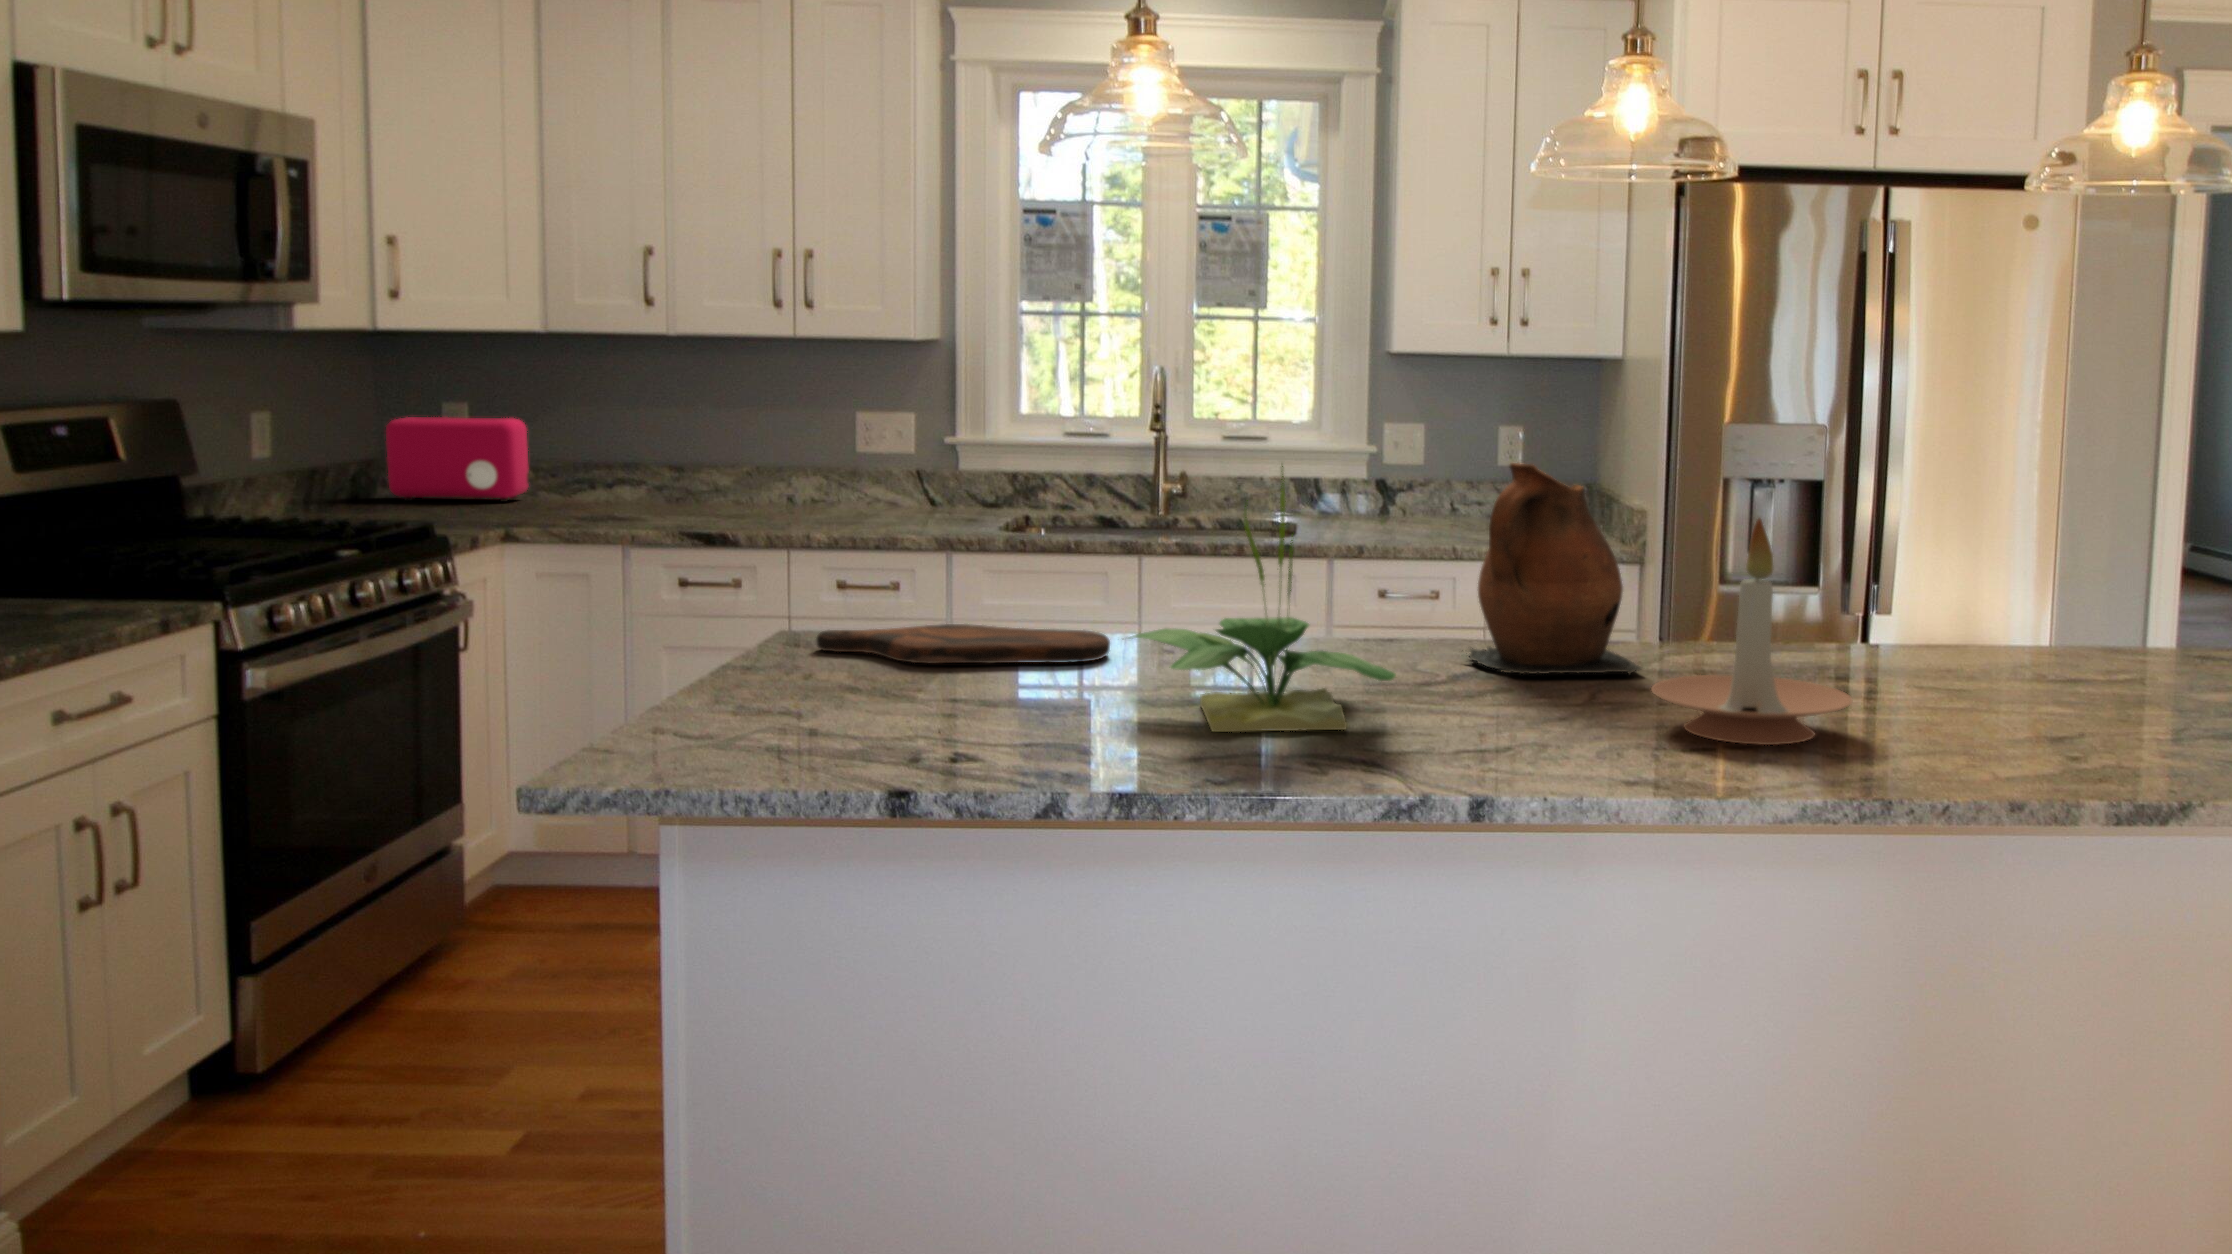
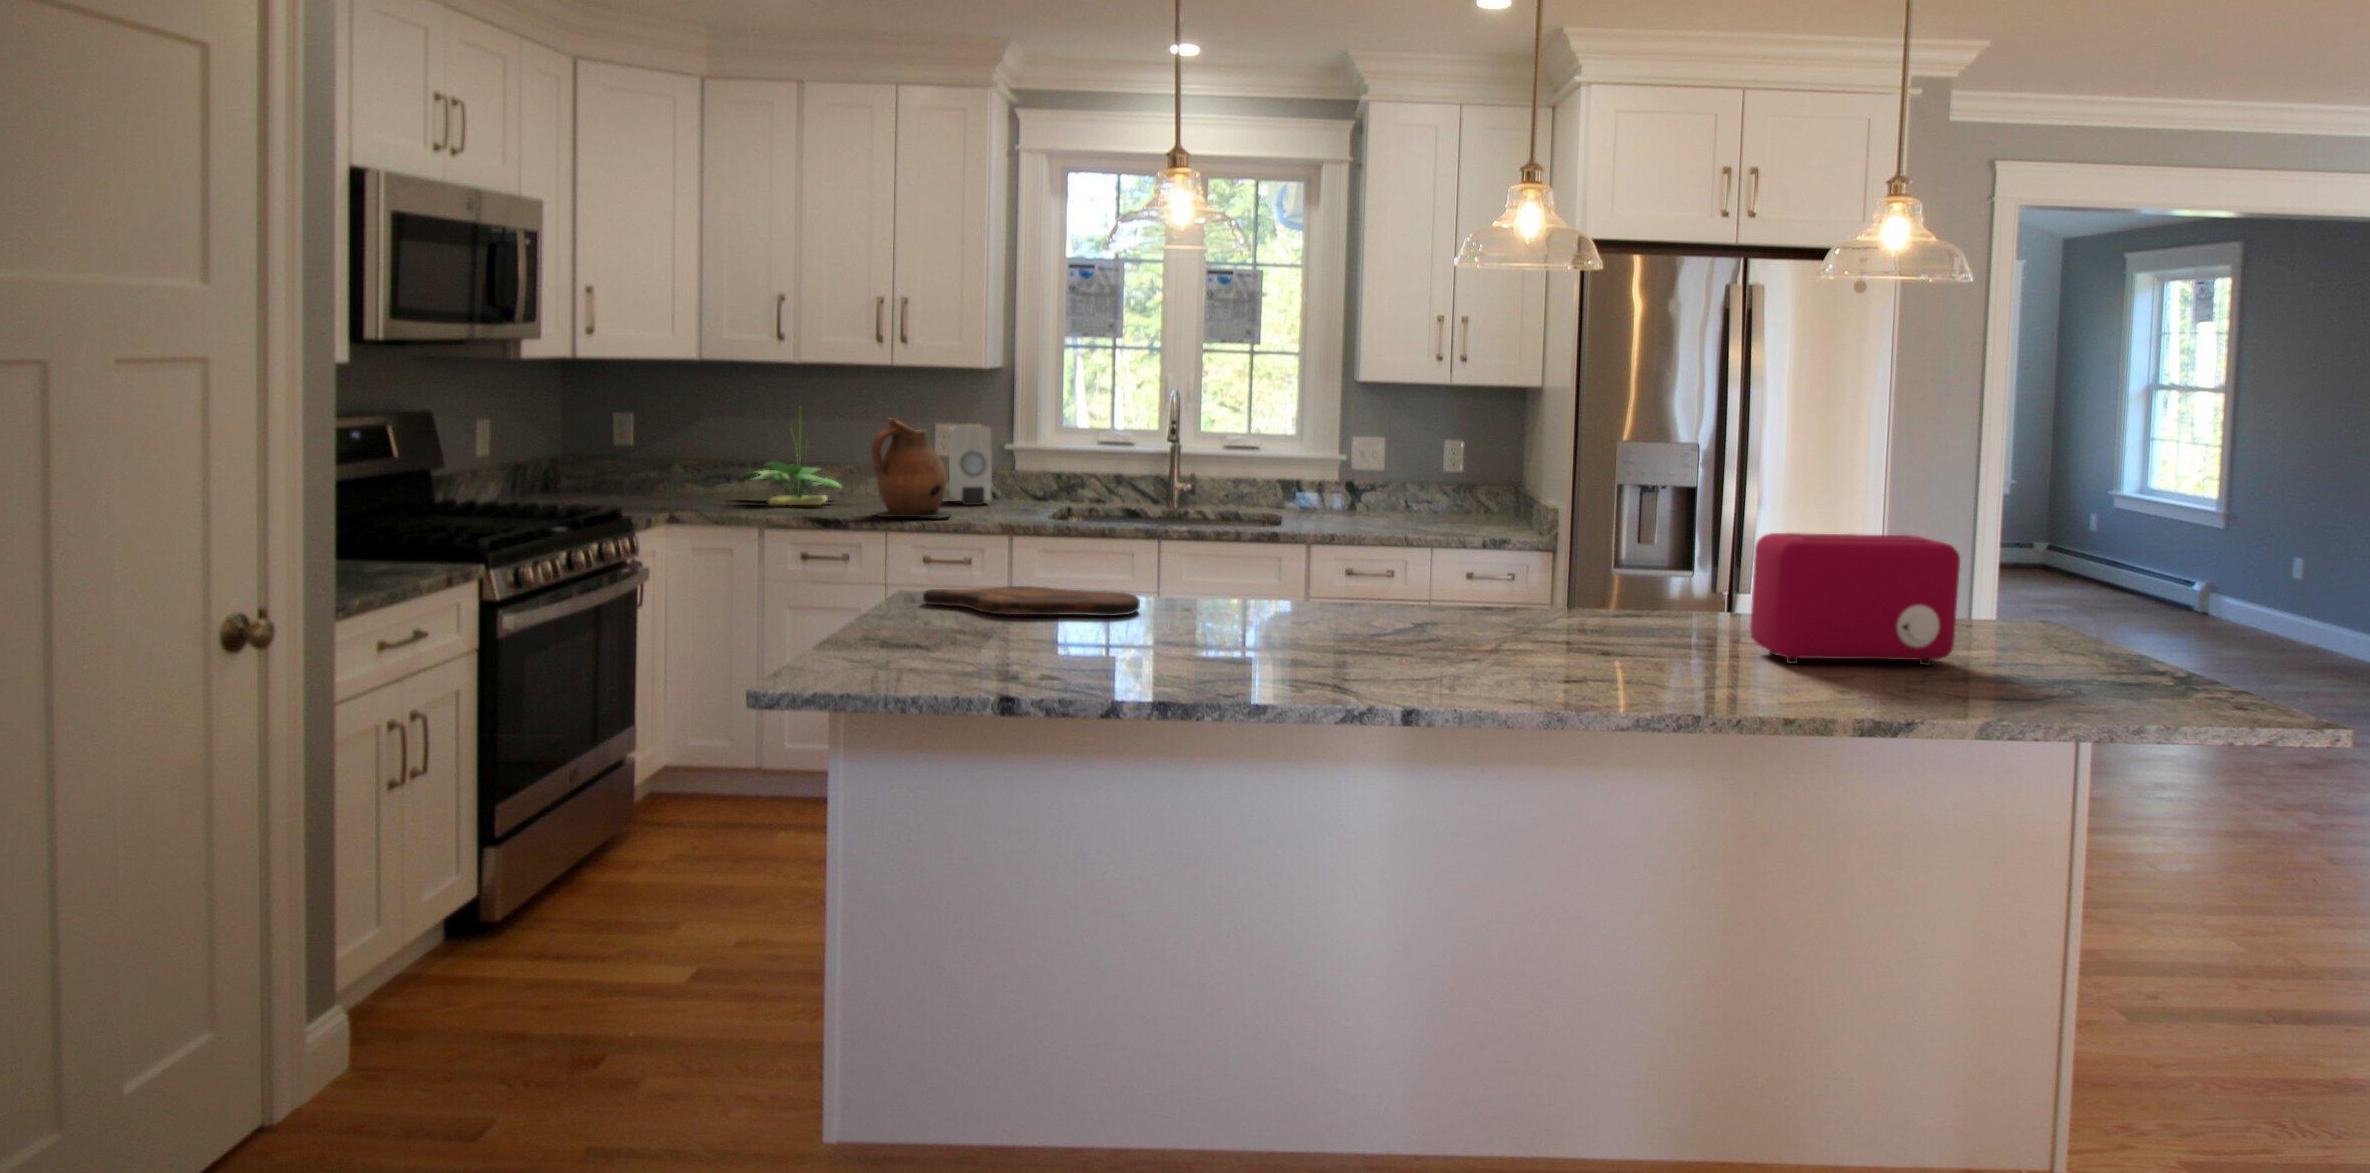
soap dispenser: none [871,414,927,515] -> present [949,426,992,505]
toaster: present [386,417,528,502] -> present [1750,533,1960,665]
ceramic pitcher: present [1469,463,1641,675] -> present [872,419,951,518]
potted plant: present [1130,466,1396,732] -> present [756,407,841,505]
candle holder: present [1651,518,1853,745] -> none [1546,512,1700,683]

